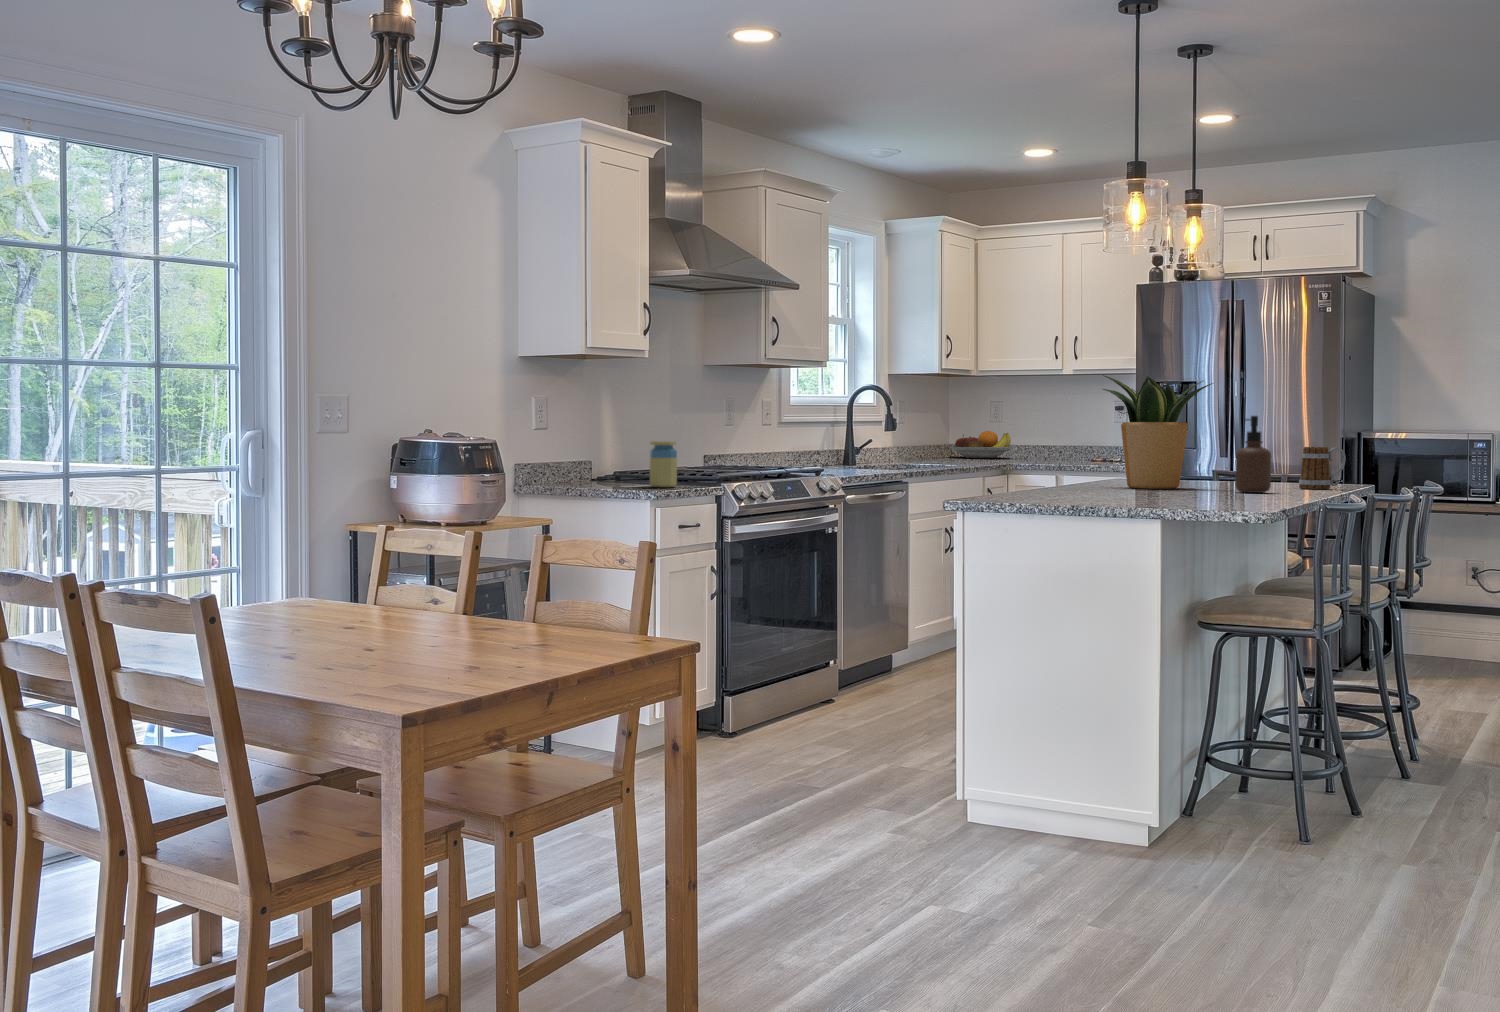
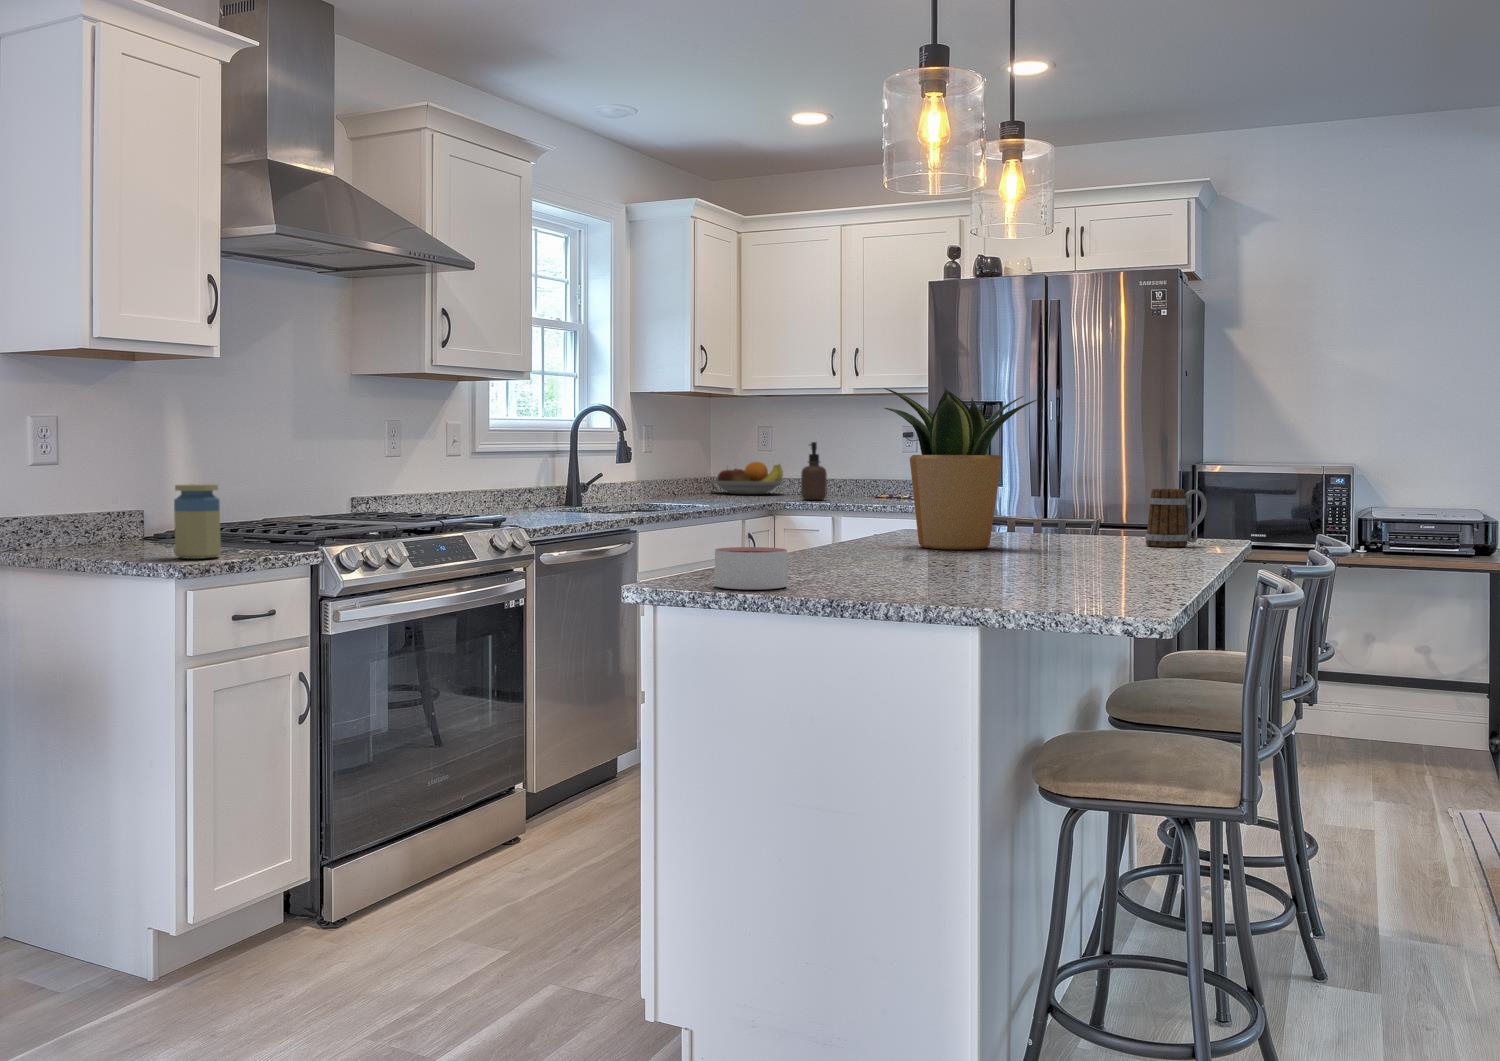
soap dispenser: present [1235,416,1271,493] -> present [801,442,827,500]
candle: none [1003,476,1047,499] -> present [715,547,787,590]

